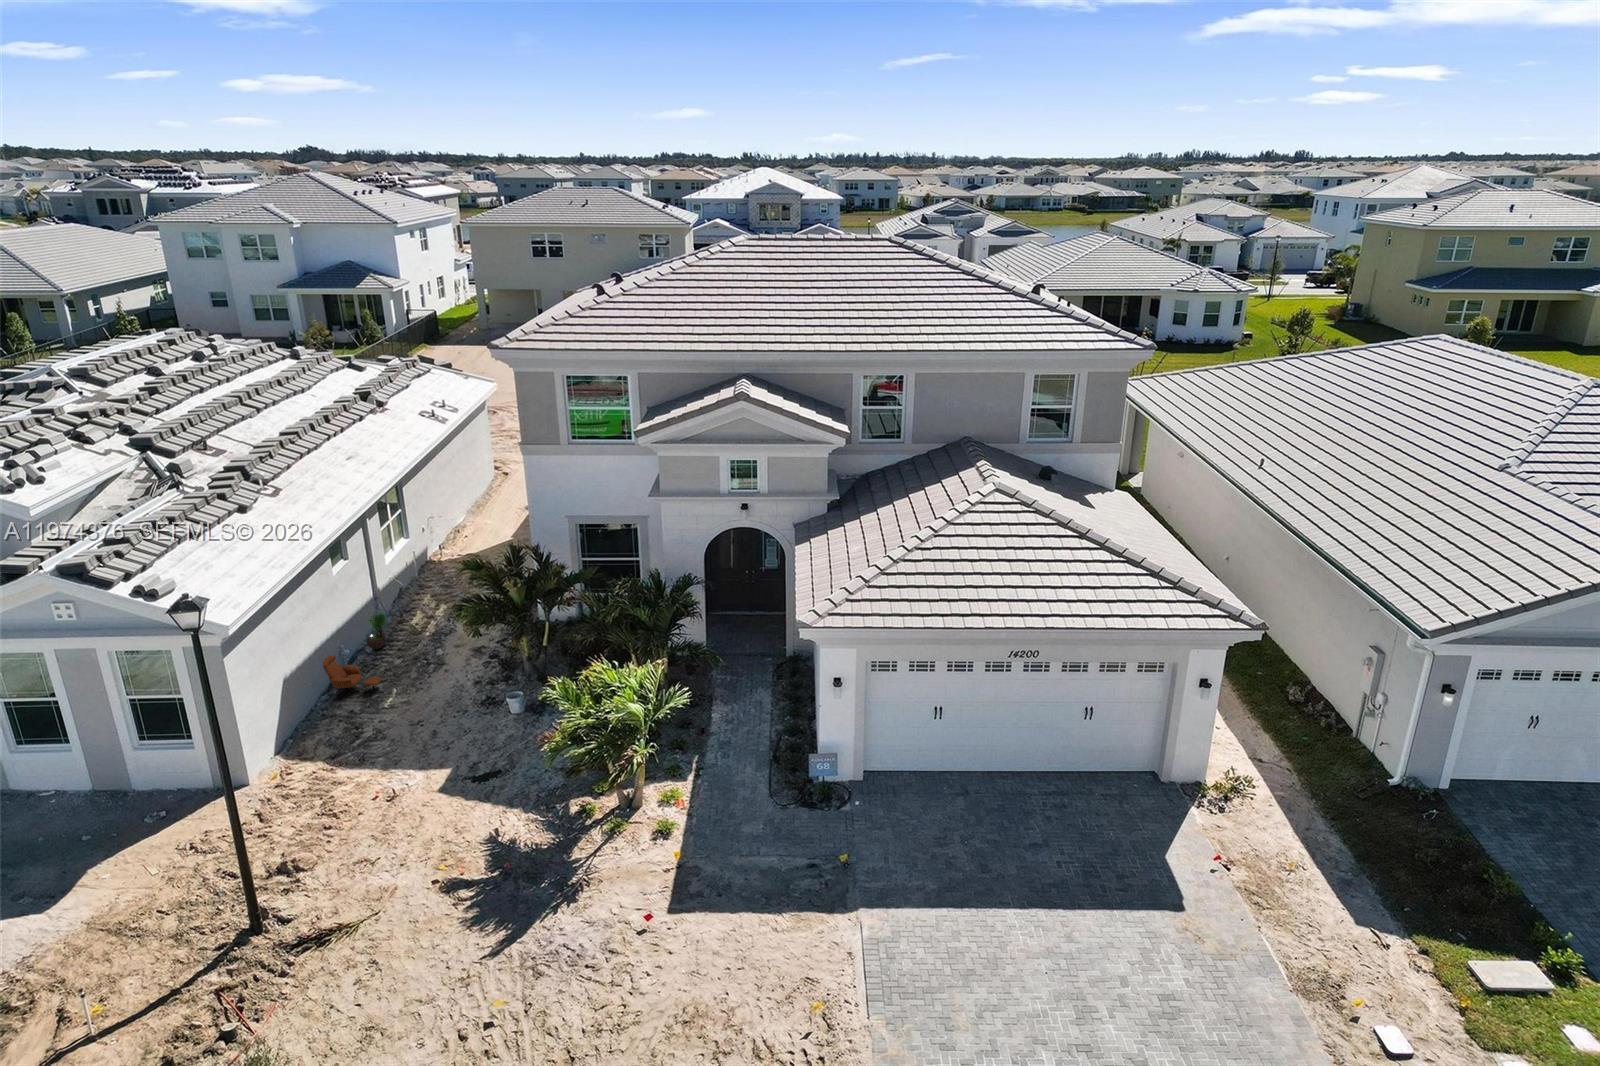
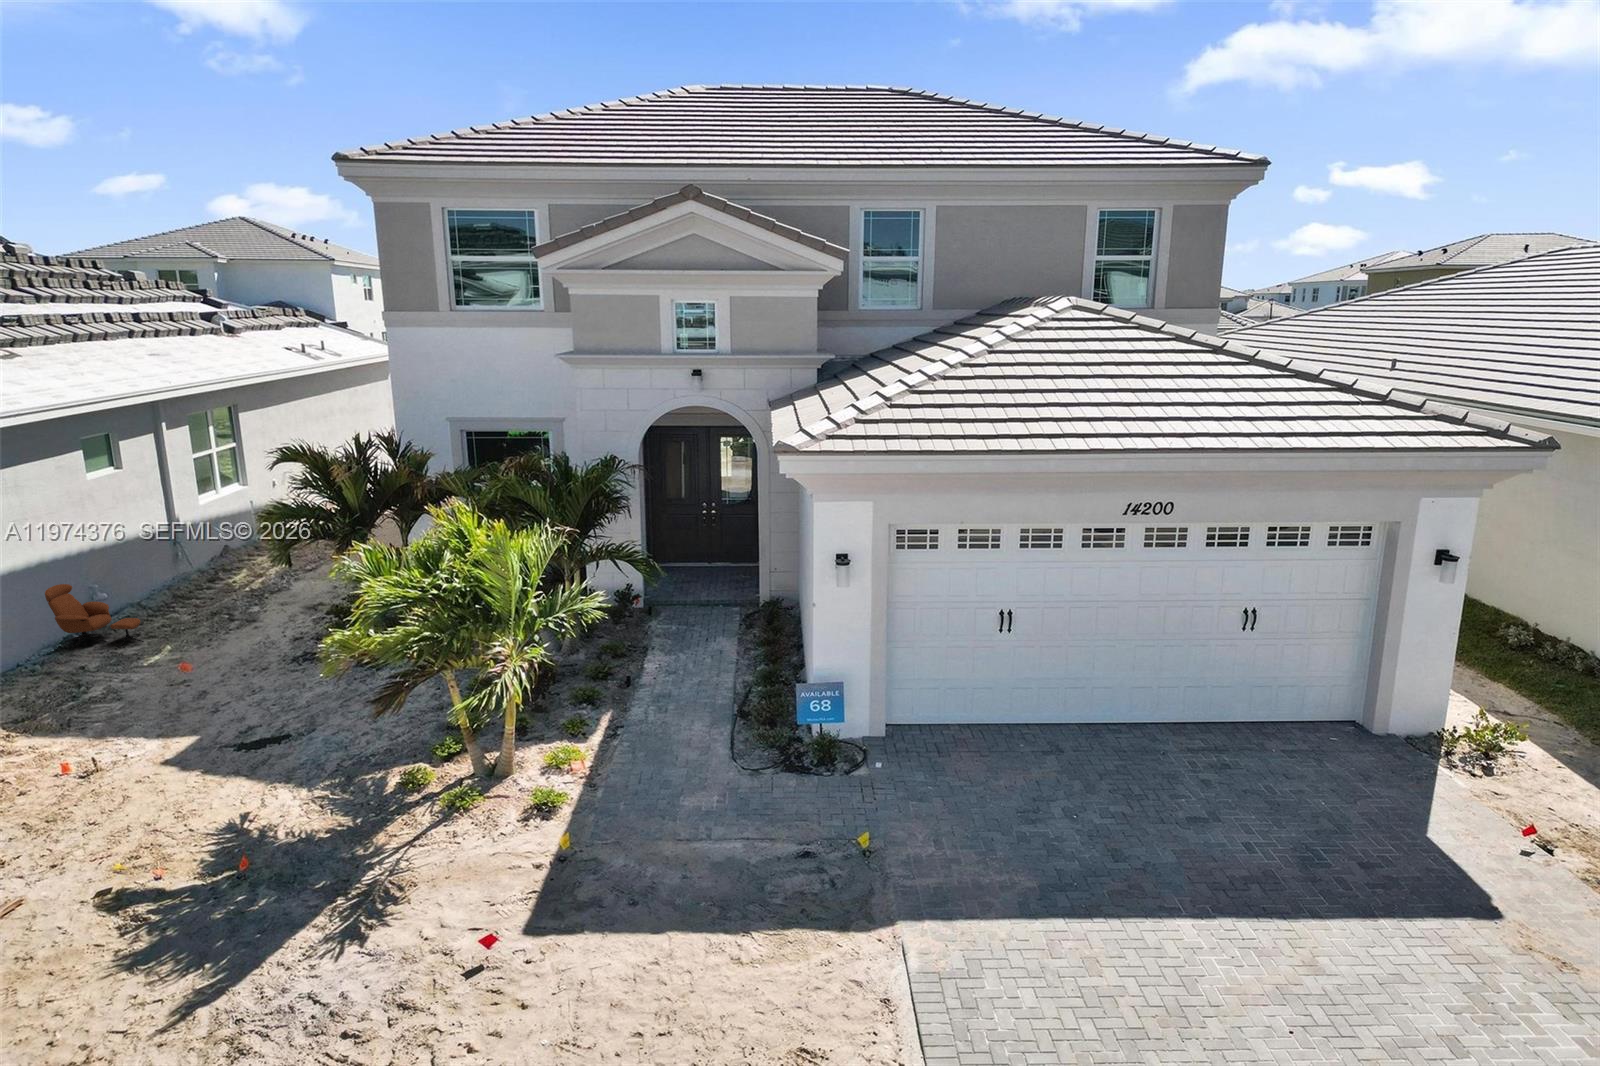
potted tree: present [366,613,386,649] -> none [141,539,178,597]

